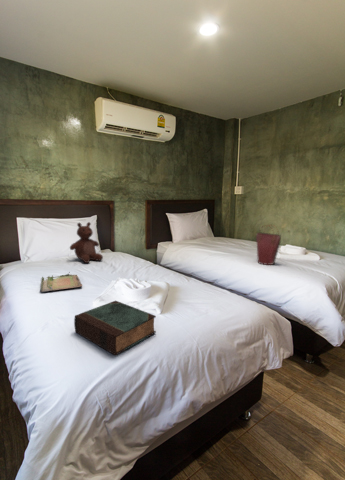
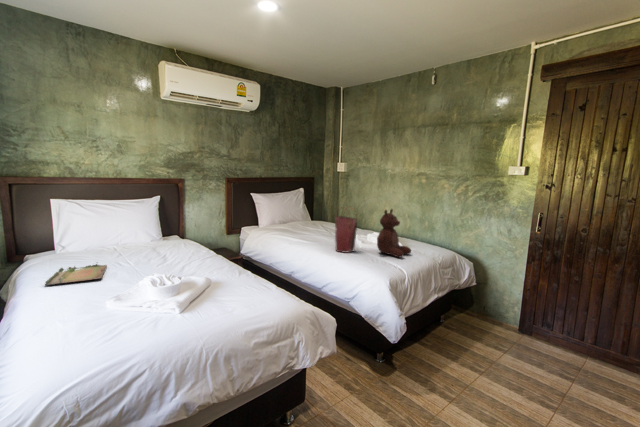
teddy bear: present [70,222,103,263] -> present [377,209,411,257]
book: present [74,301,156,355] -> none [48,293,146,355]

